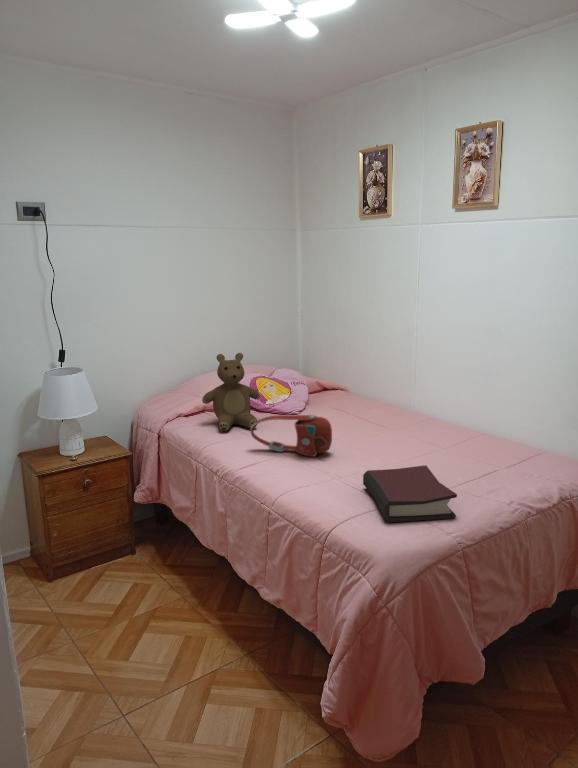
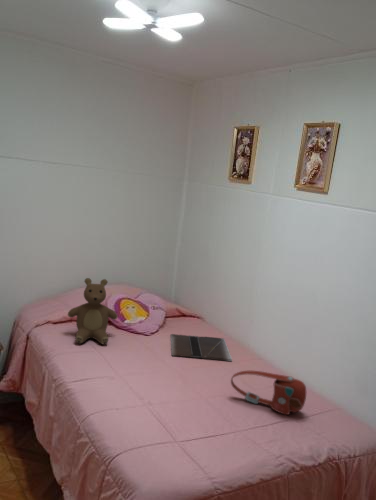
laptop: none [321,404,404,428] -> present [171,334,232,361]
handbag: present [250,415,332,457] -> present [231,371,306,415]
hardback book: present [363,465,457,522] -> none [162,405,227,463]

